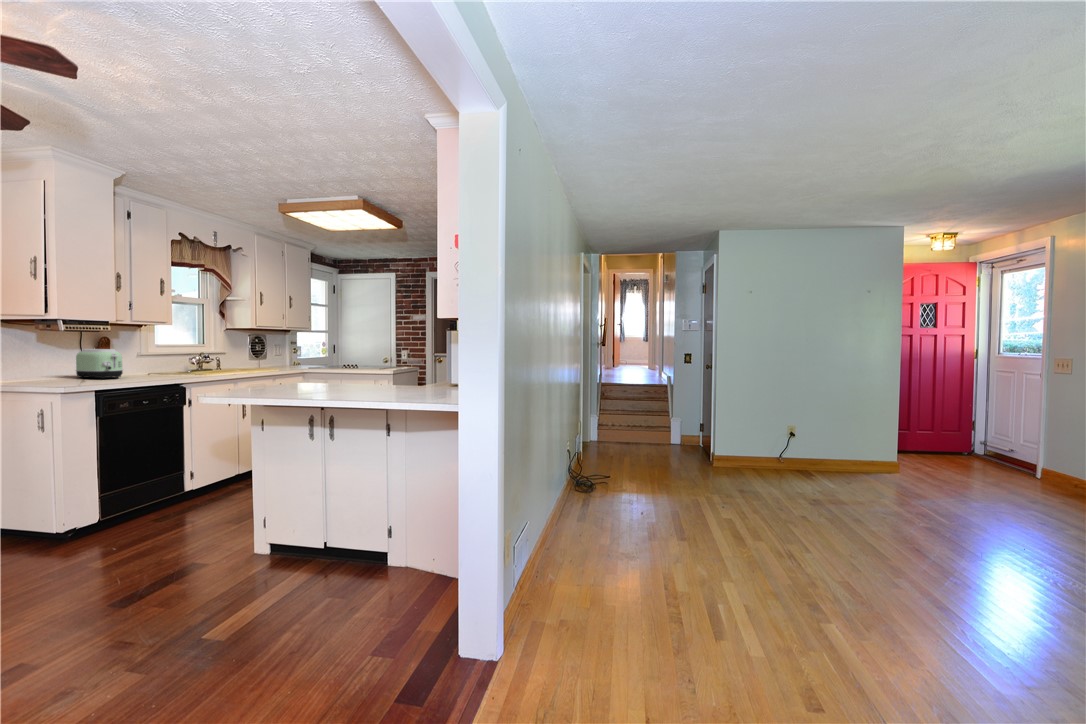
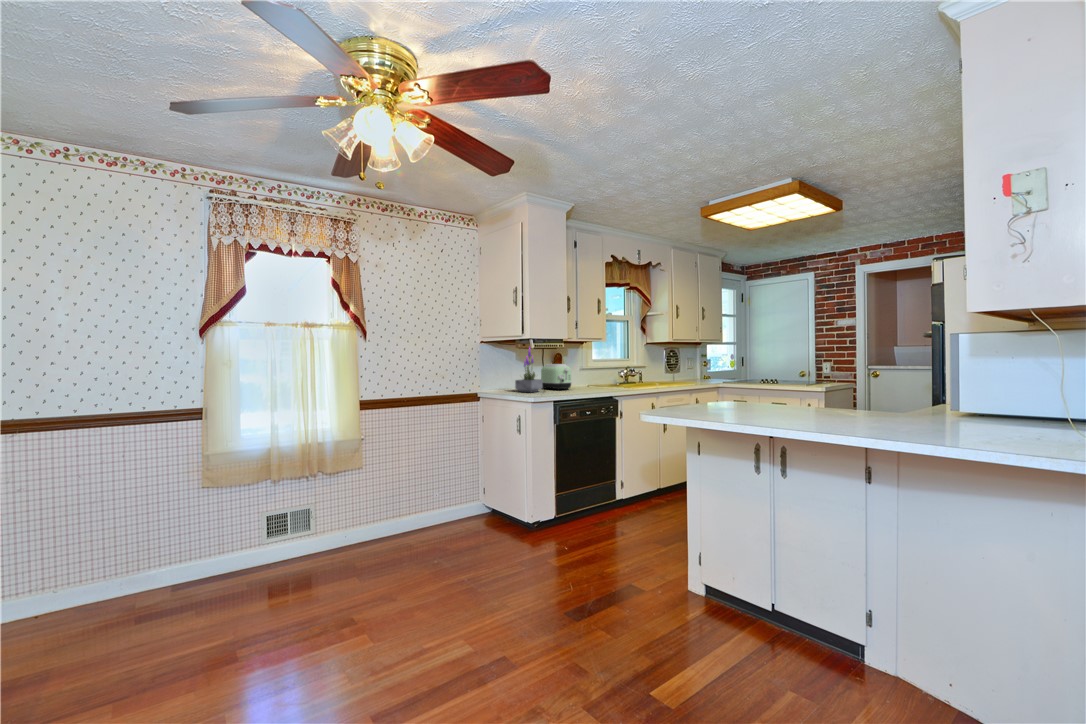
potted plant: none [32,326,78,383] -> present [515,348,542,392]

